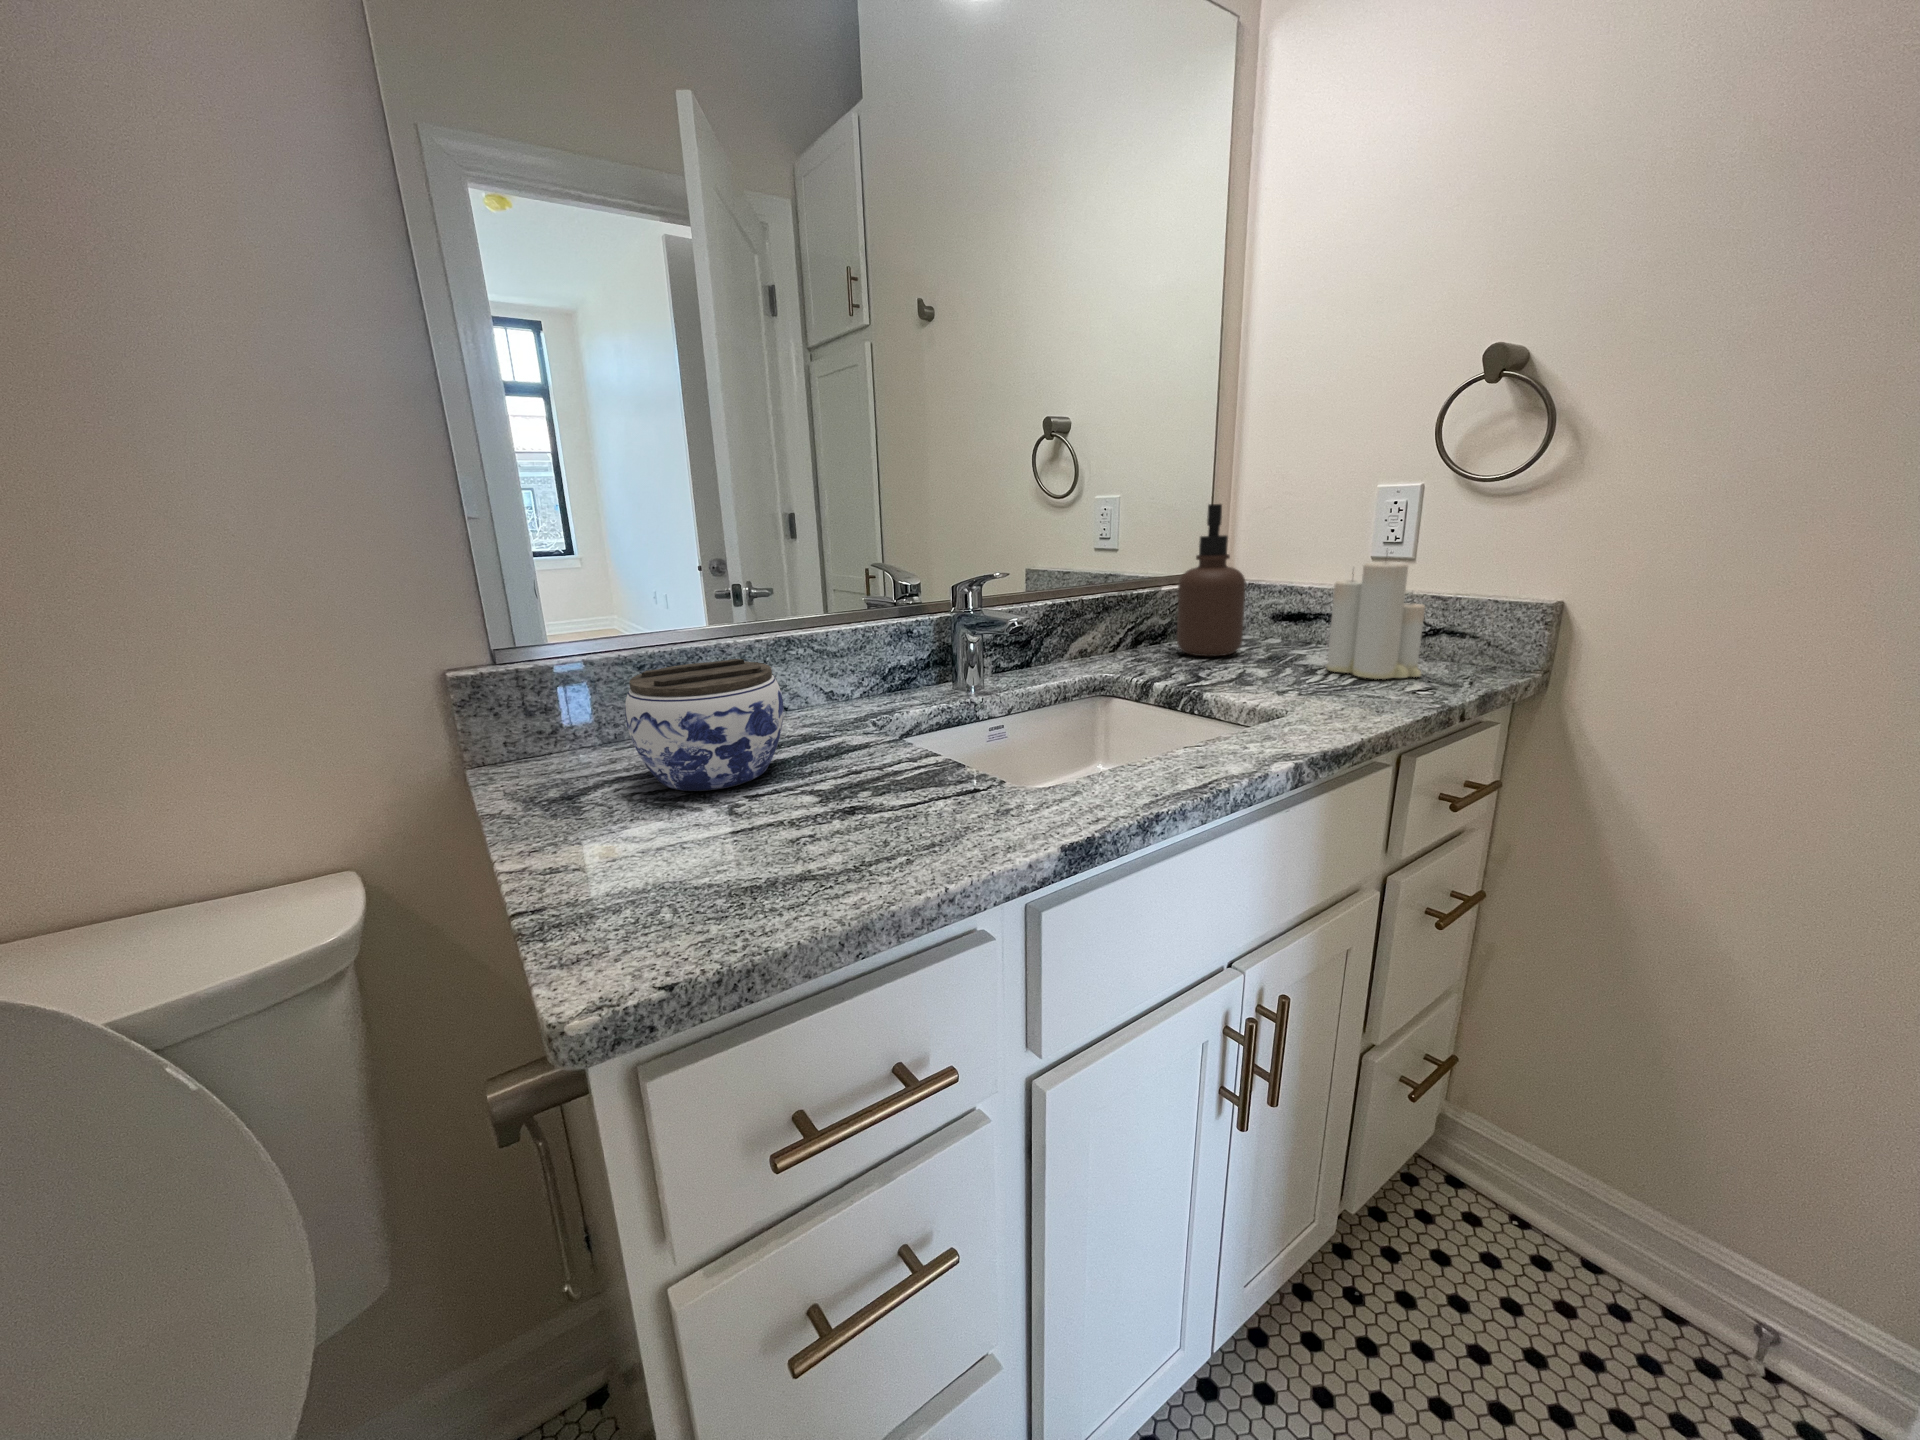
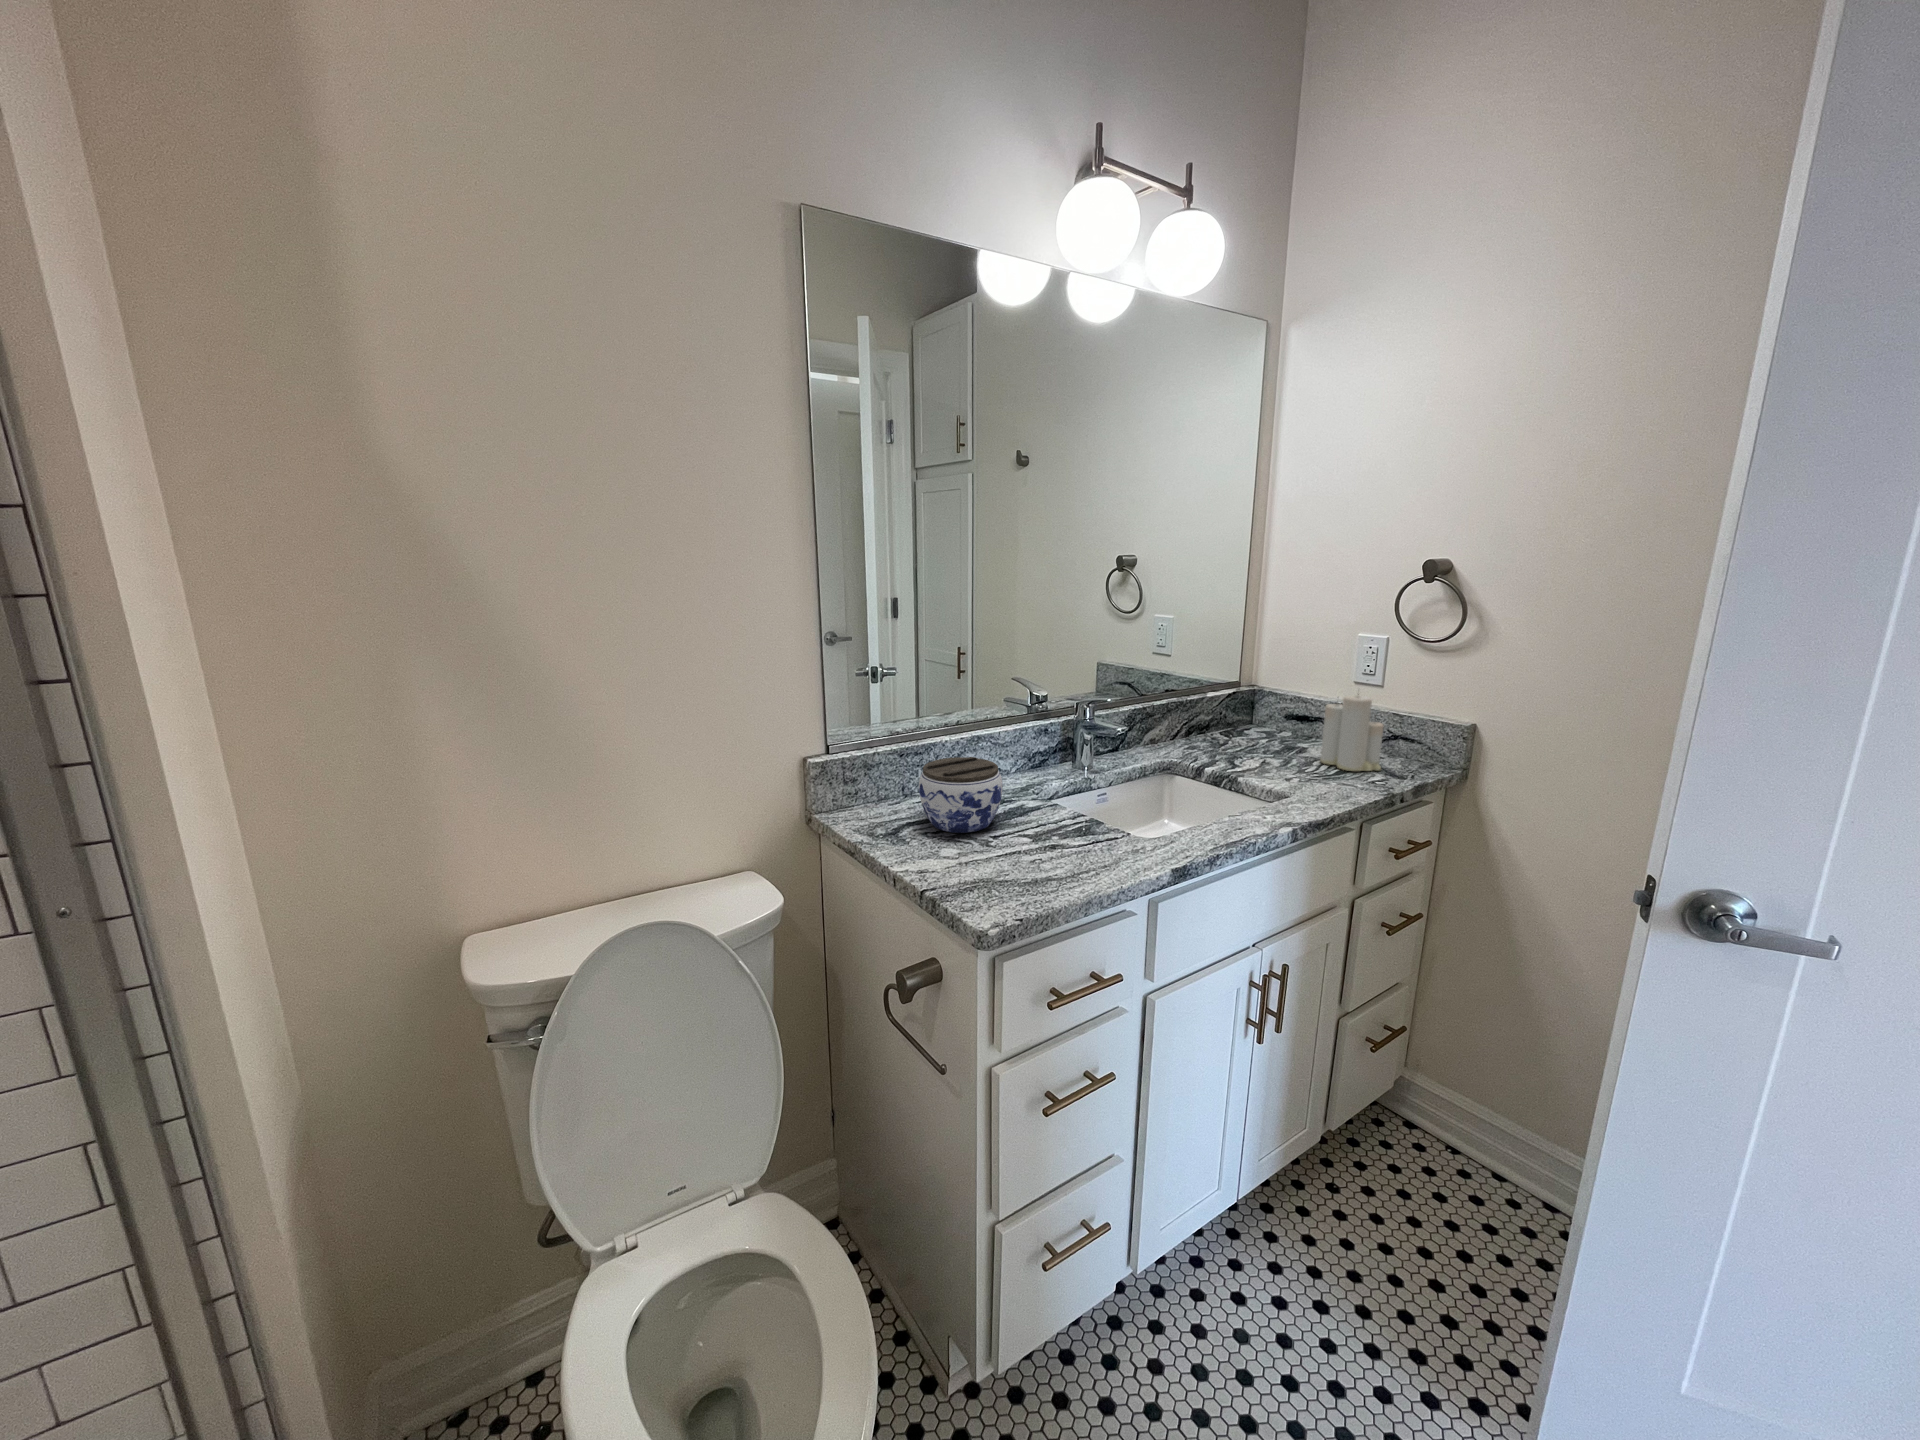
soap dispenser: present [1177,504,1246,656] -> none [1218,643,1267,746]

